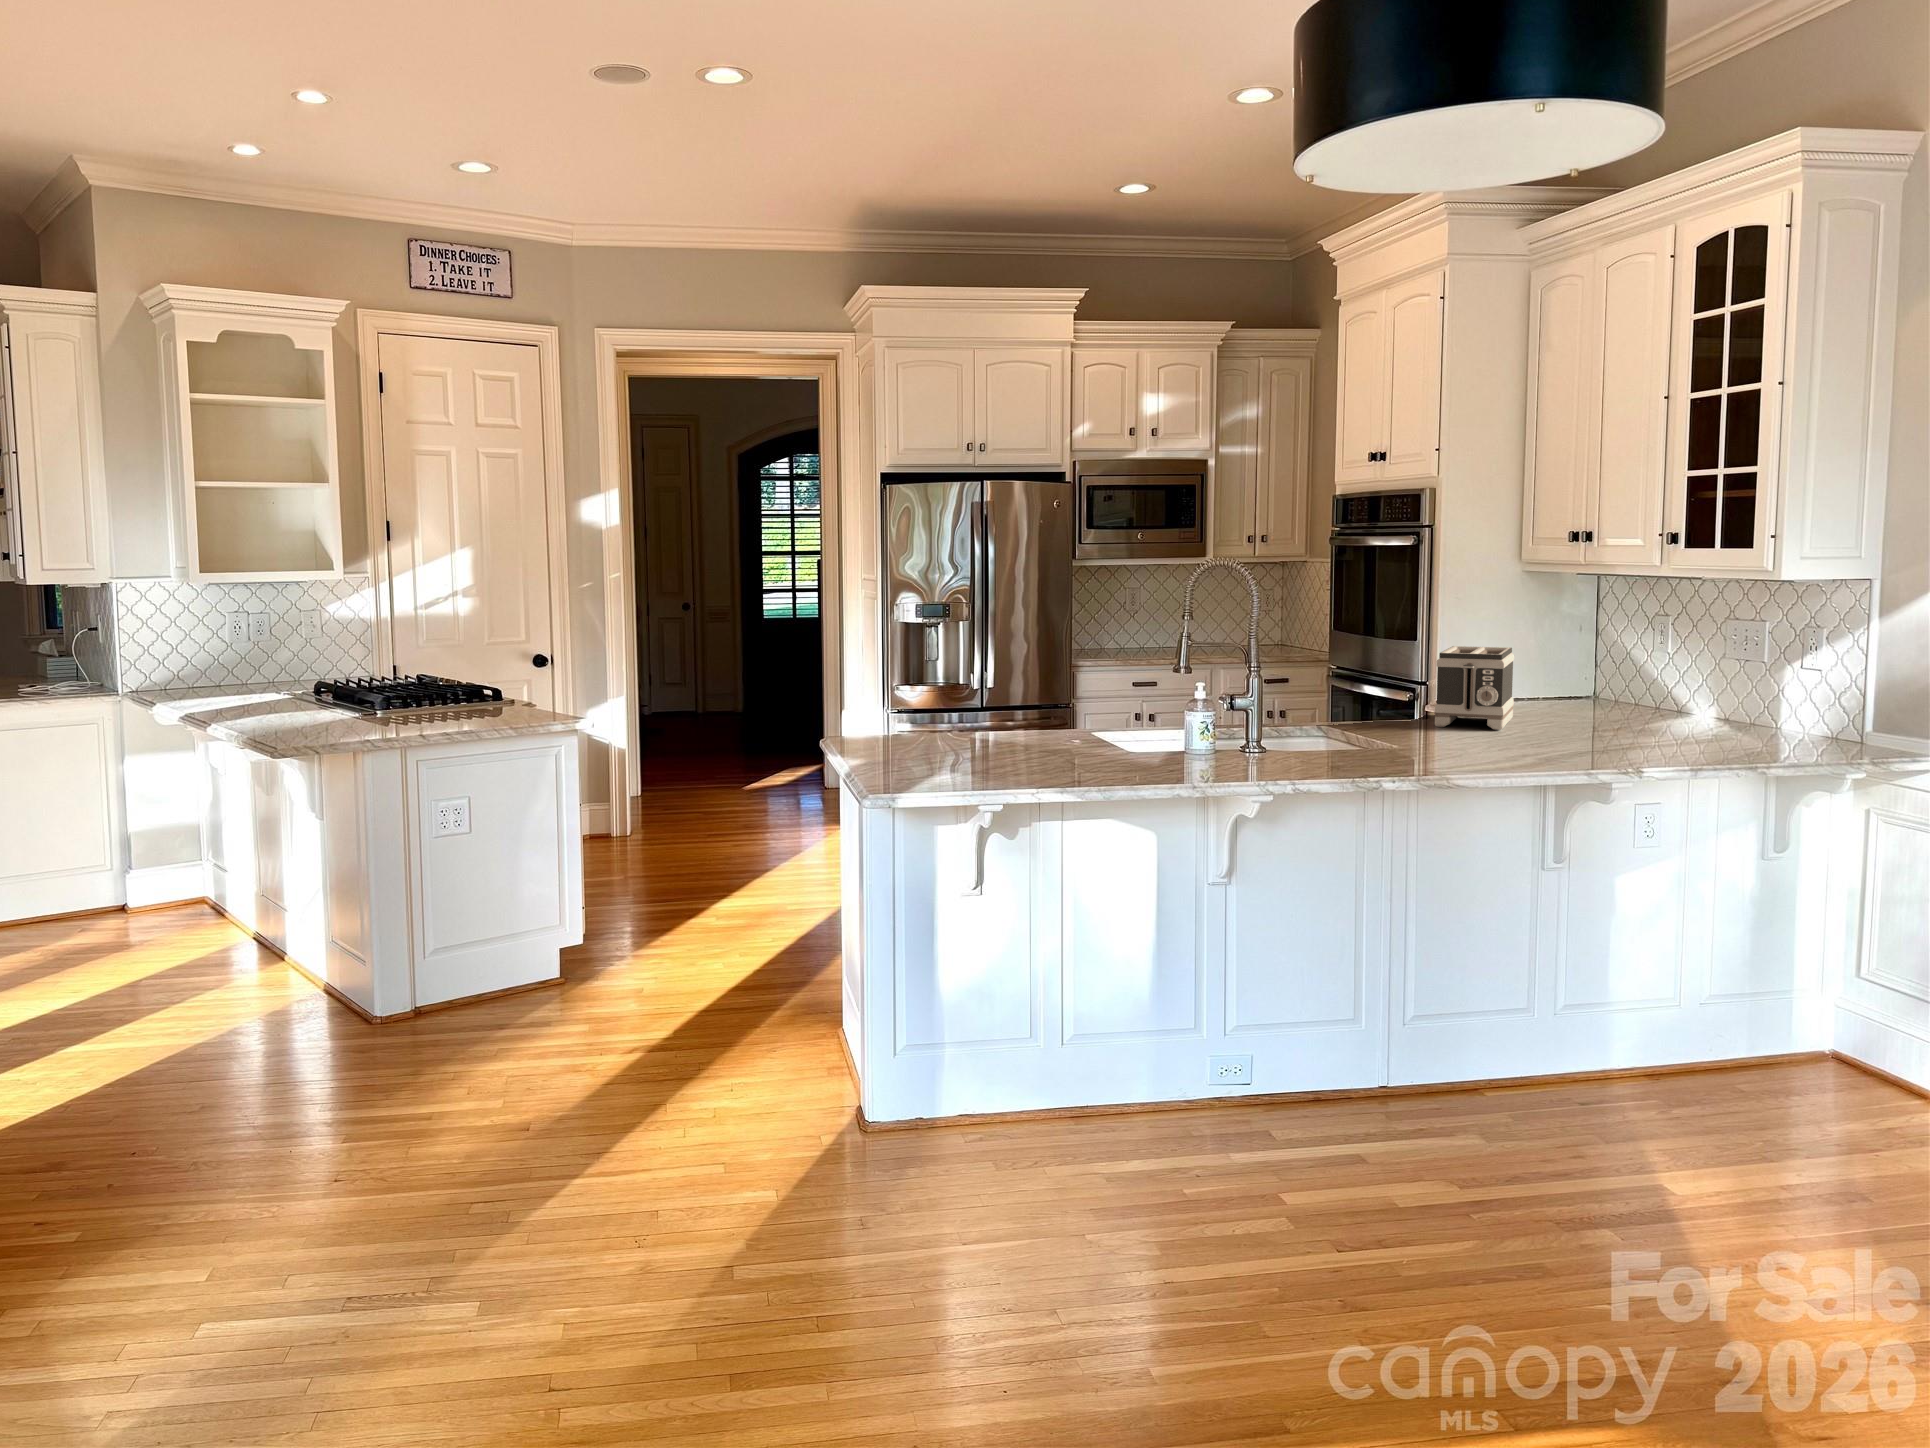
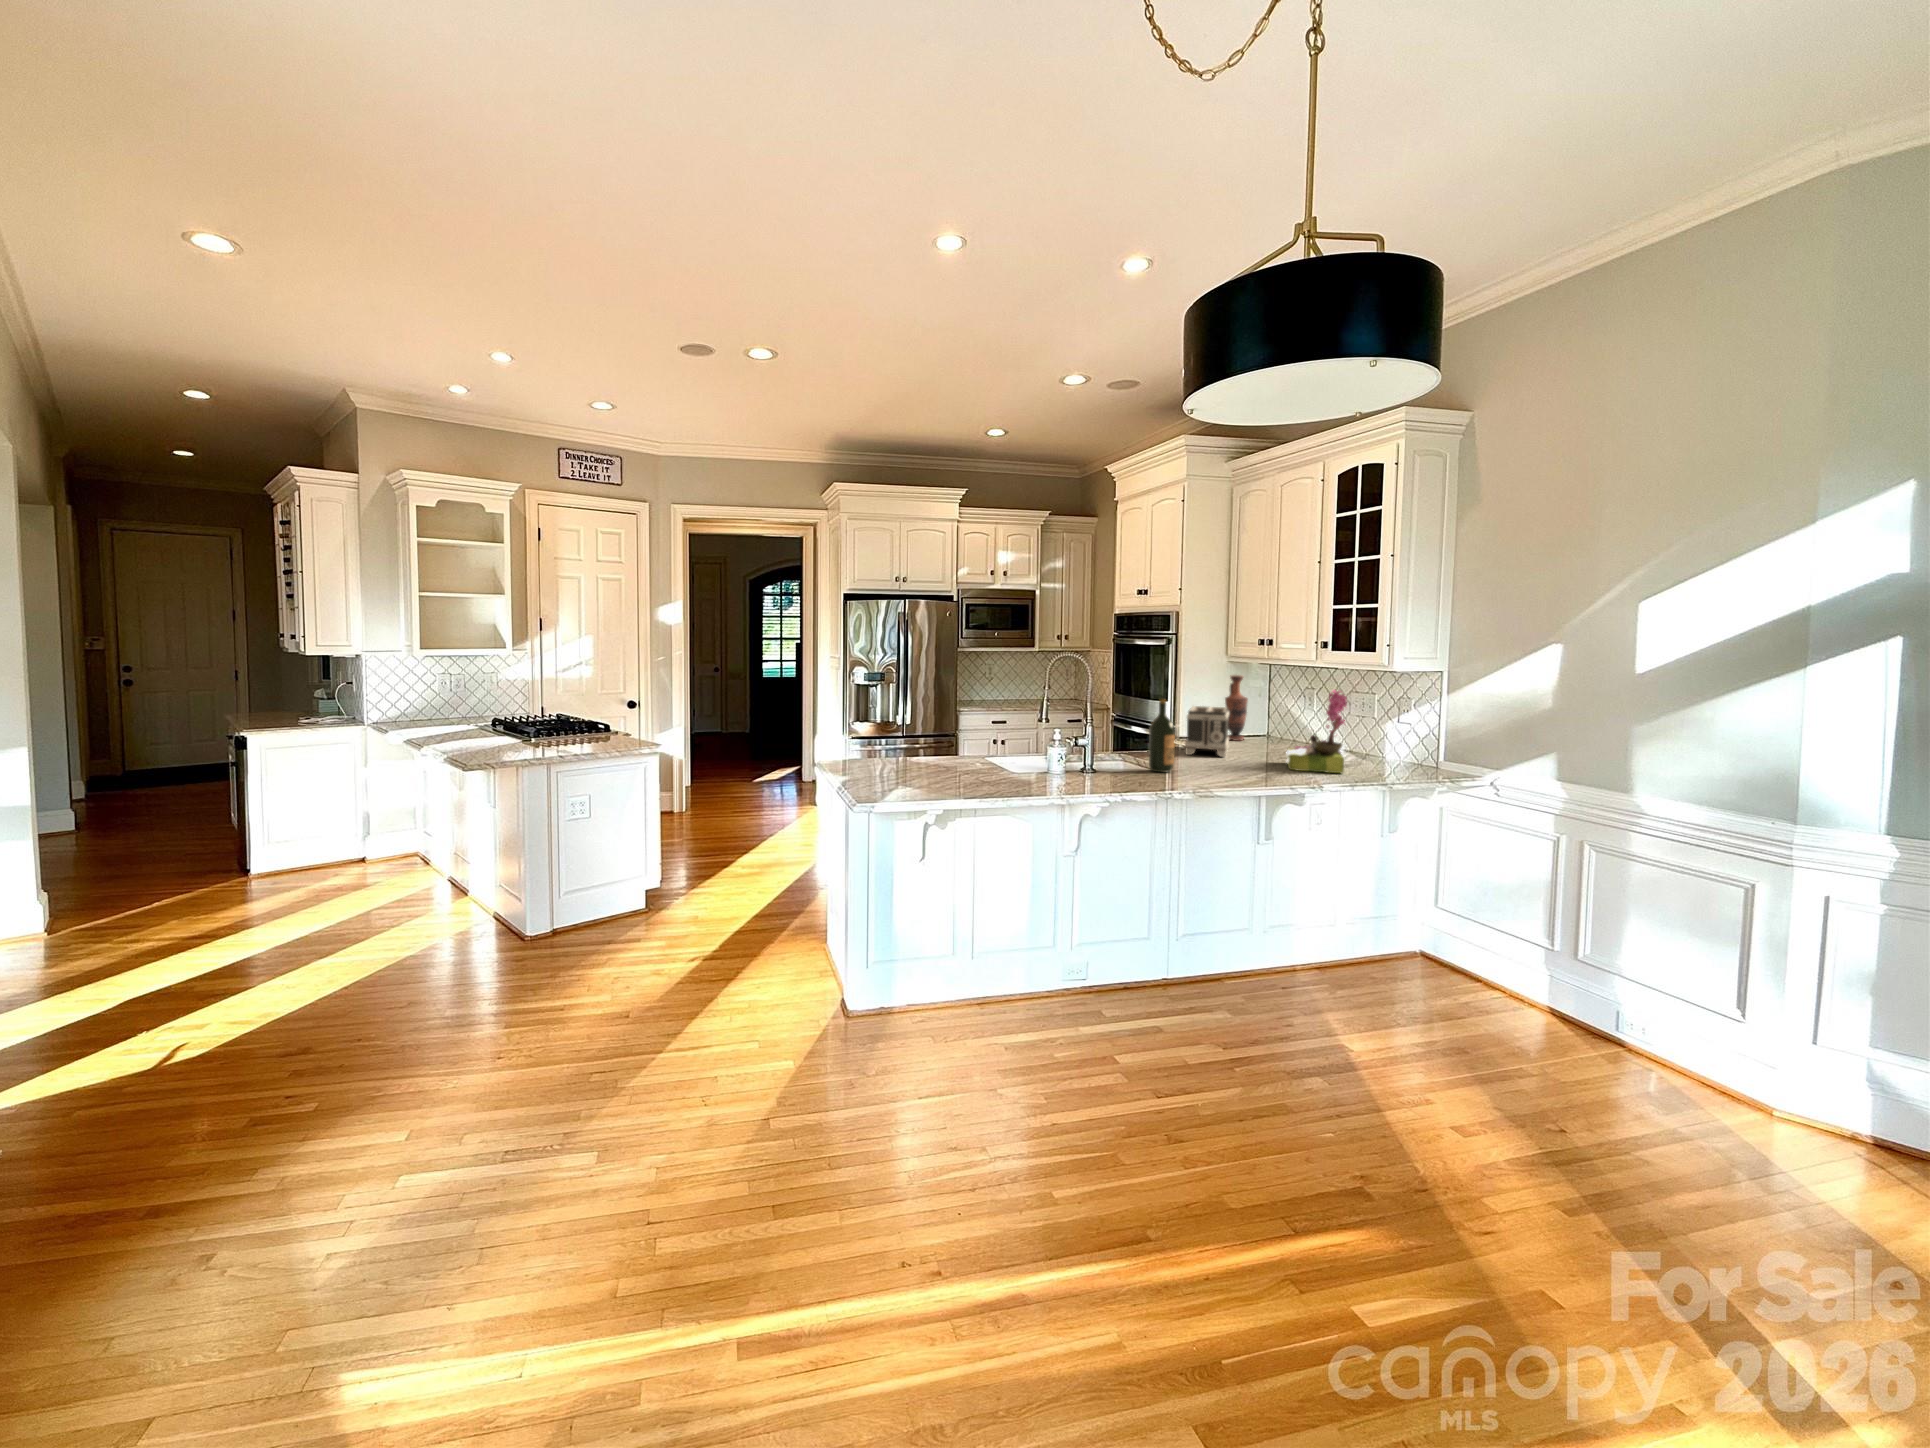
vase: none [1515,595,1555,706] -> present [1225,675,1248,741]
flower arrangement: none [1599,611,1714,753] -> present [1286,690,1347,773]
wine bottle: none [1361,632,1404,752] -> present [1149,699,1175,772]

